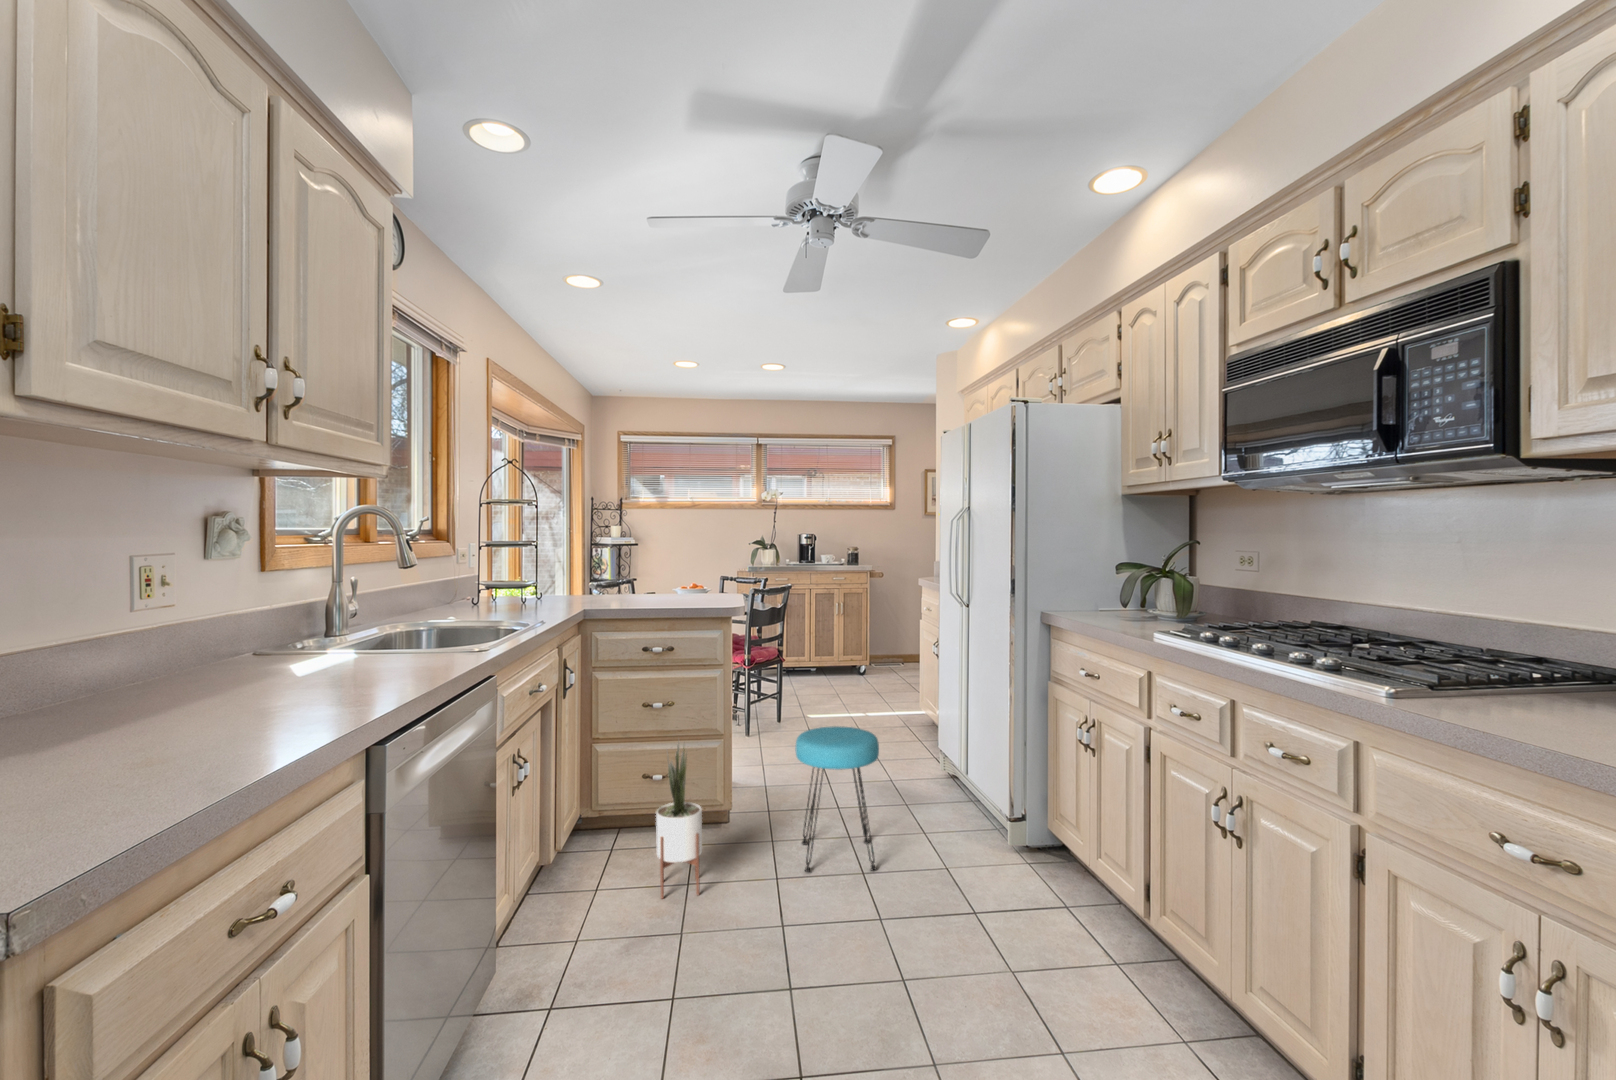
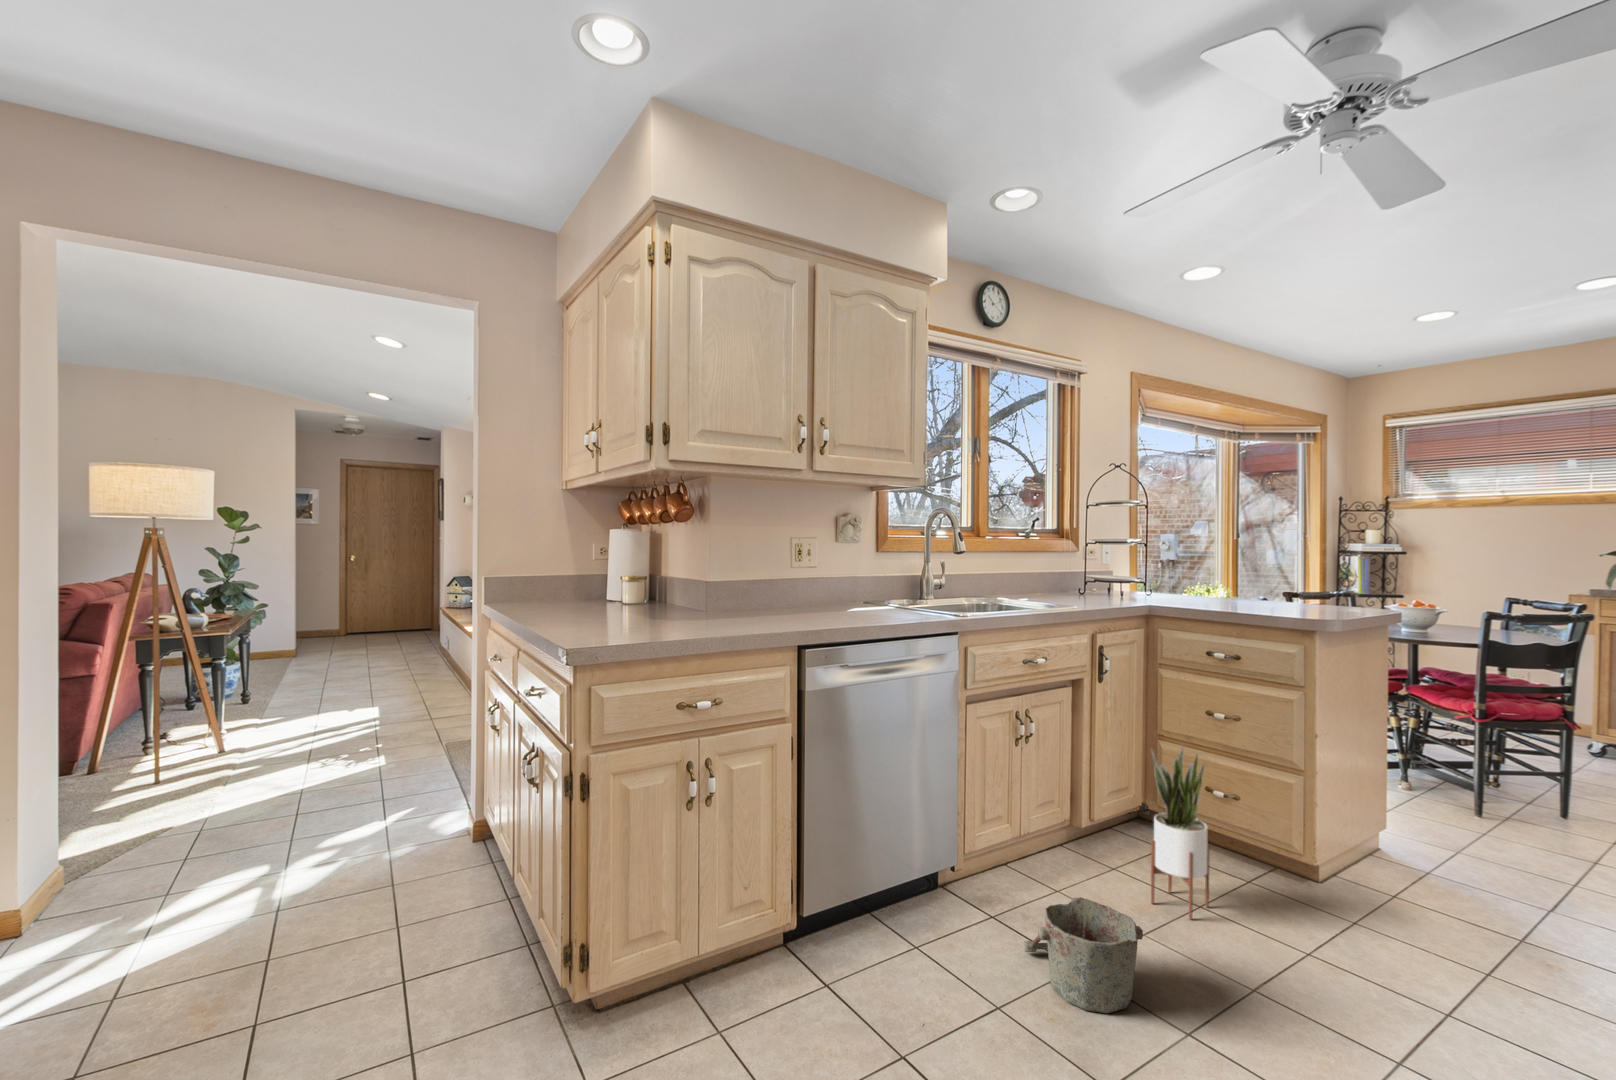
stool: present [795,726,879,872] -> none [1348,794,1513,1023]
bucket: none [623,910,747,1023] -> present [1024,897,1143,1013]

